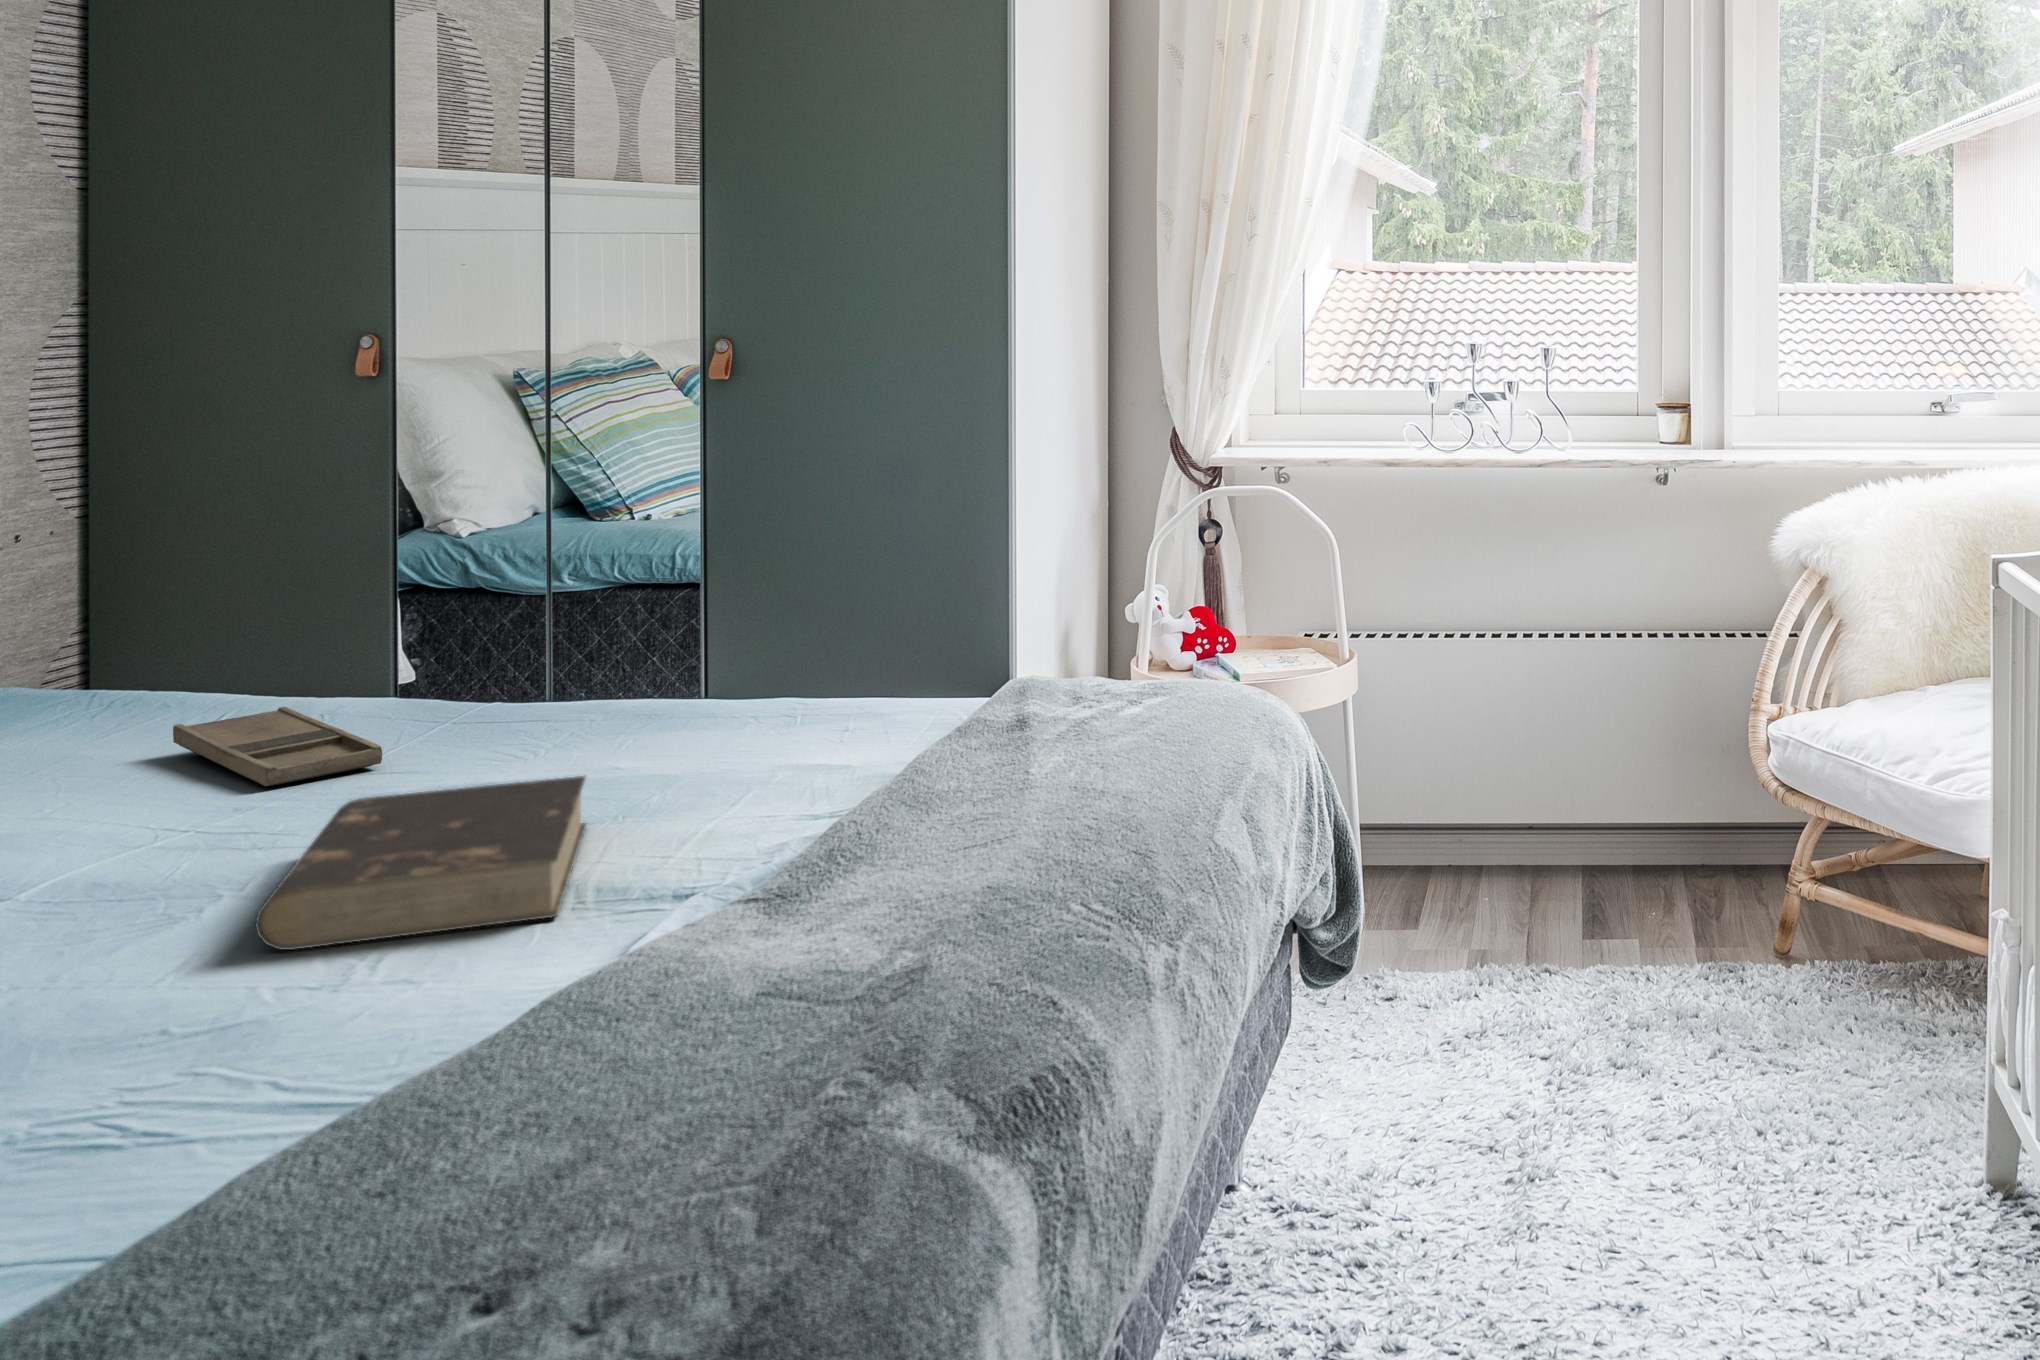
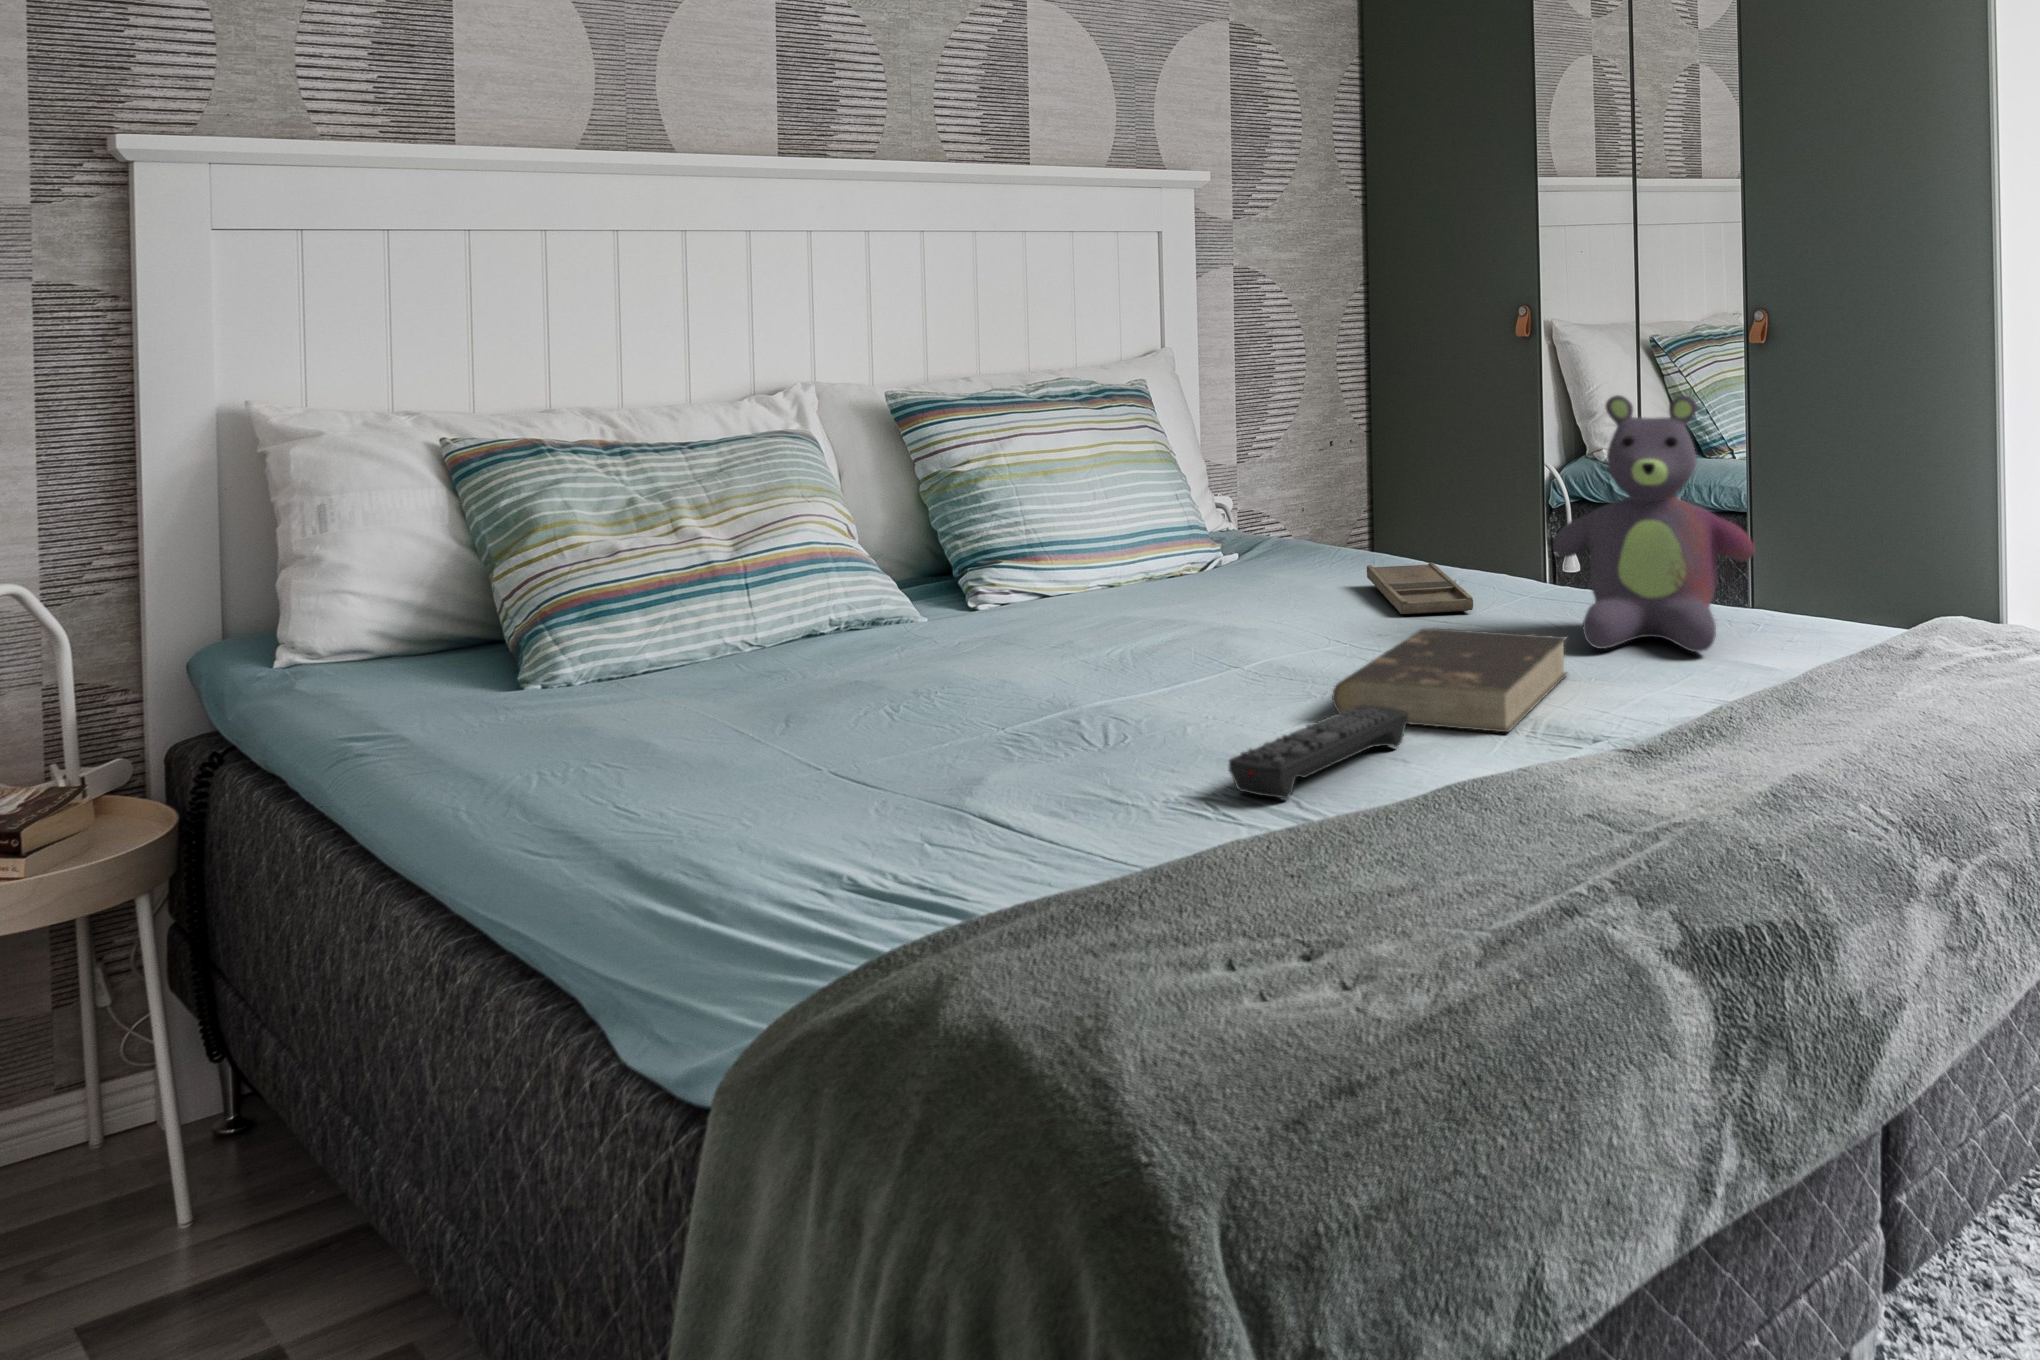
stuffed bear: none [520,451,797,785] -> present [1553,395,1754,652]
remote control: none [151,919,413,1099] -> present [1229,705,1408,799]

